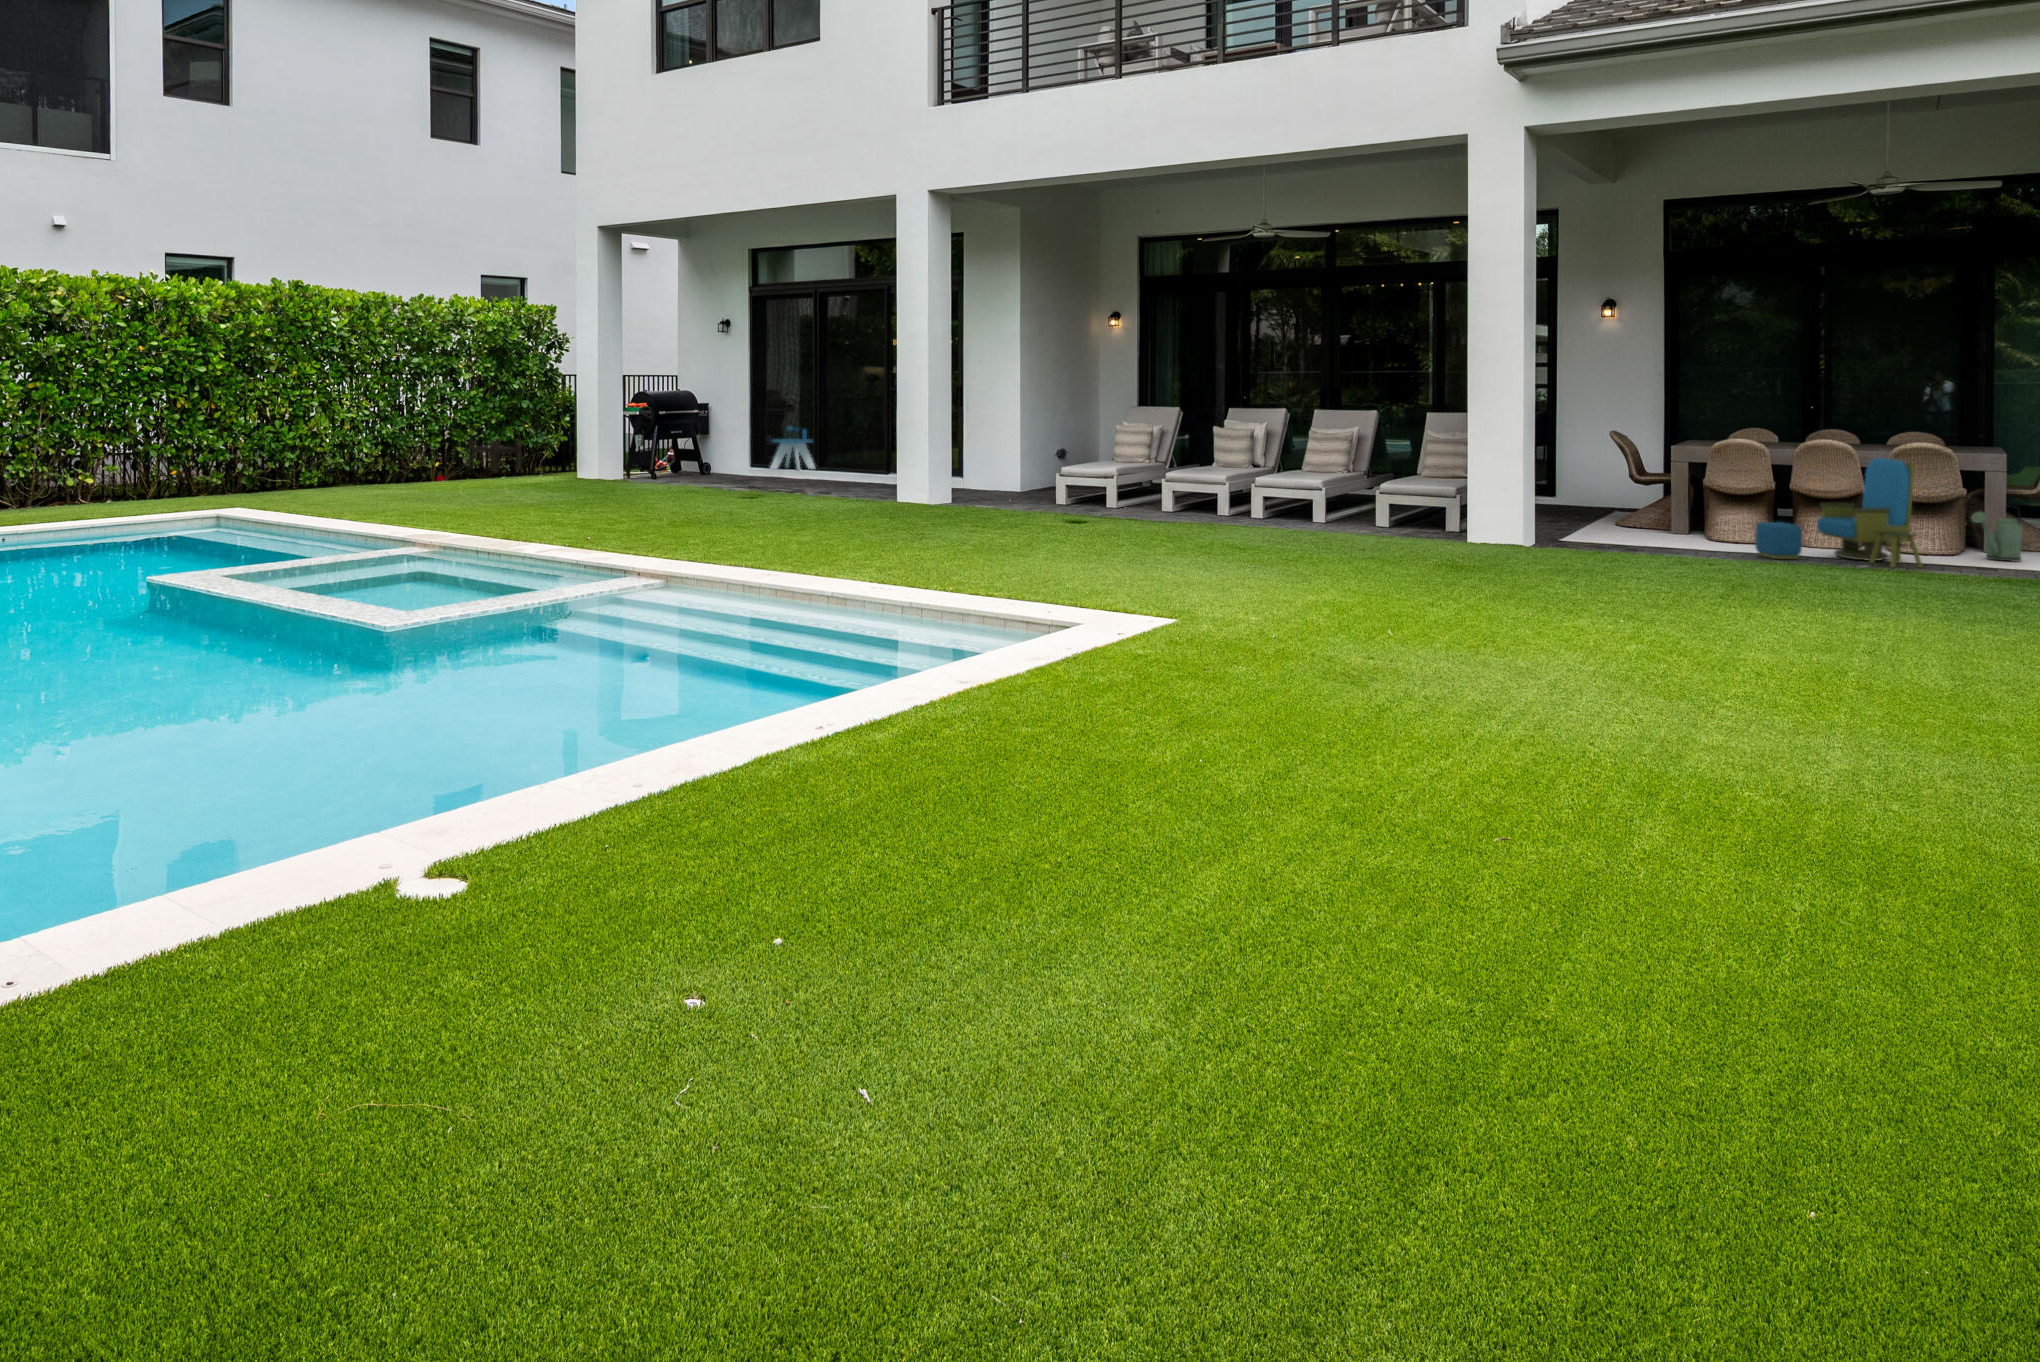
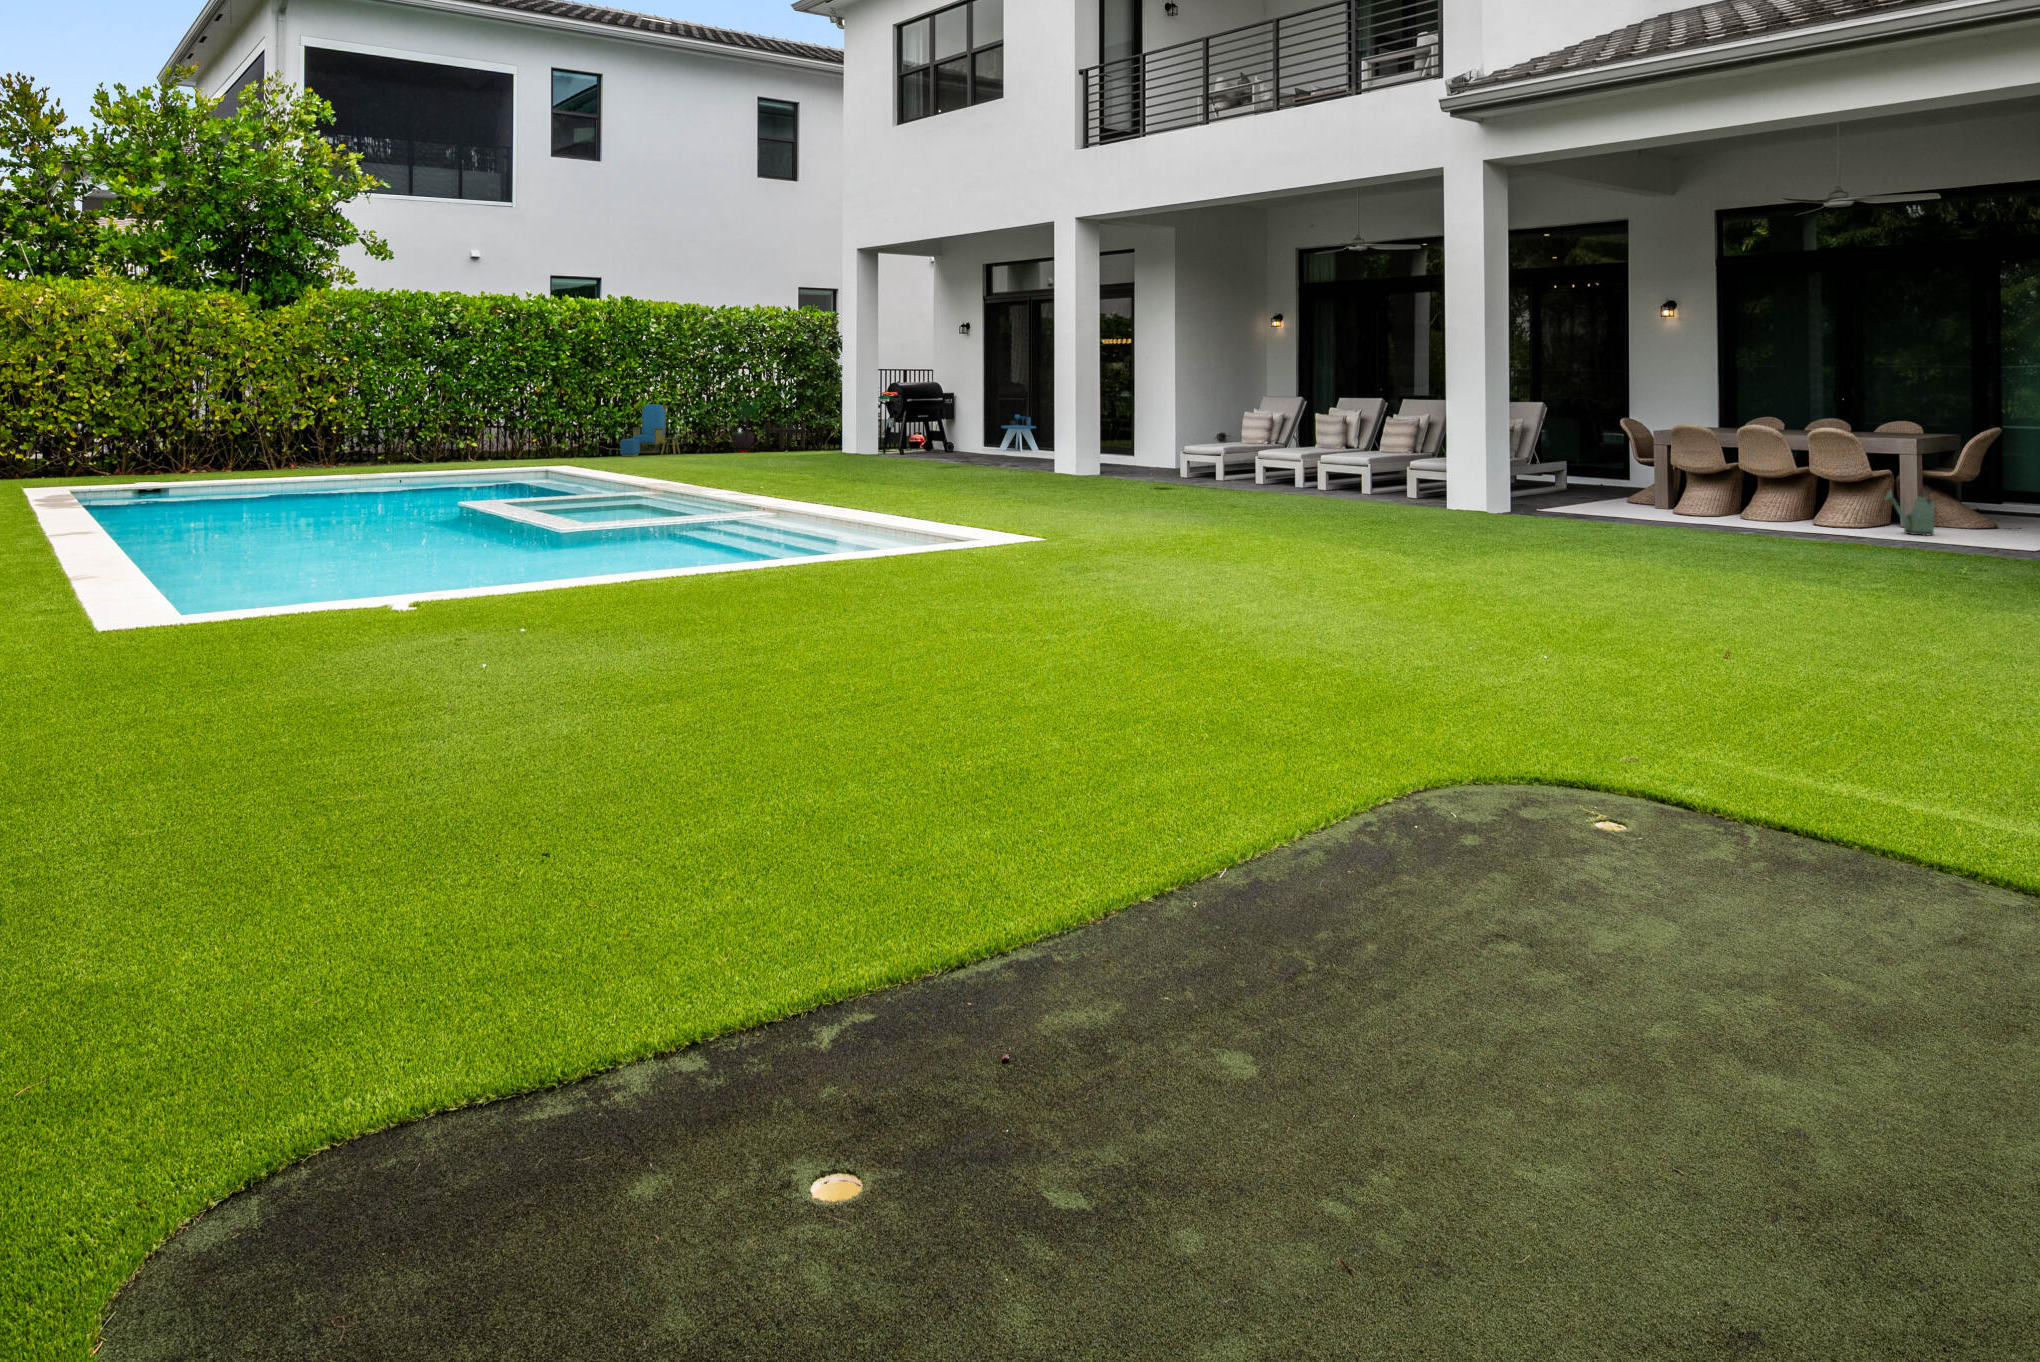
potted tree: none [428,407,468,474] -> present [731,402,758,449]
armchair: present [1755,458,1923,568] -> present [620,404,680,457]

